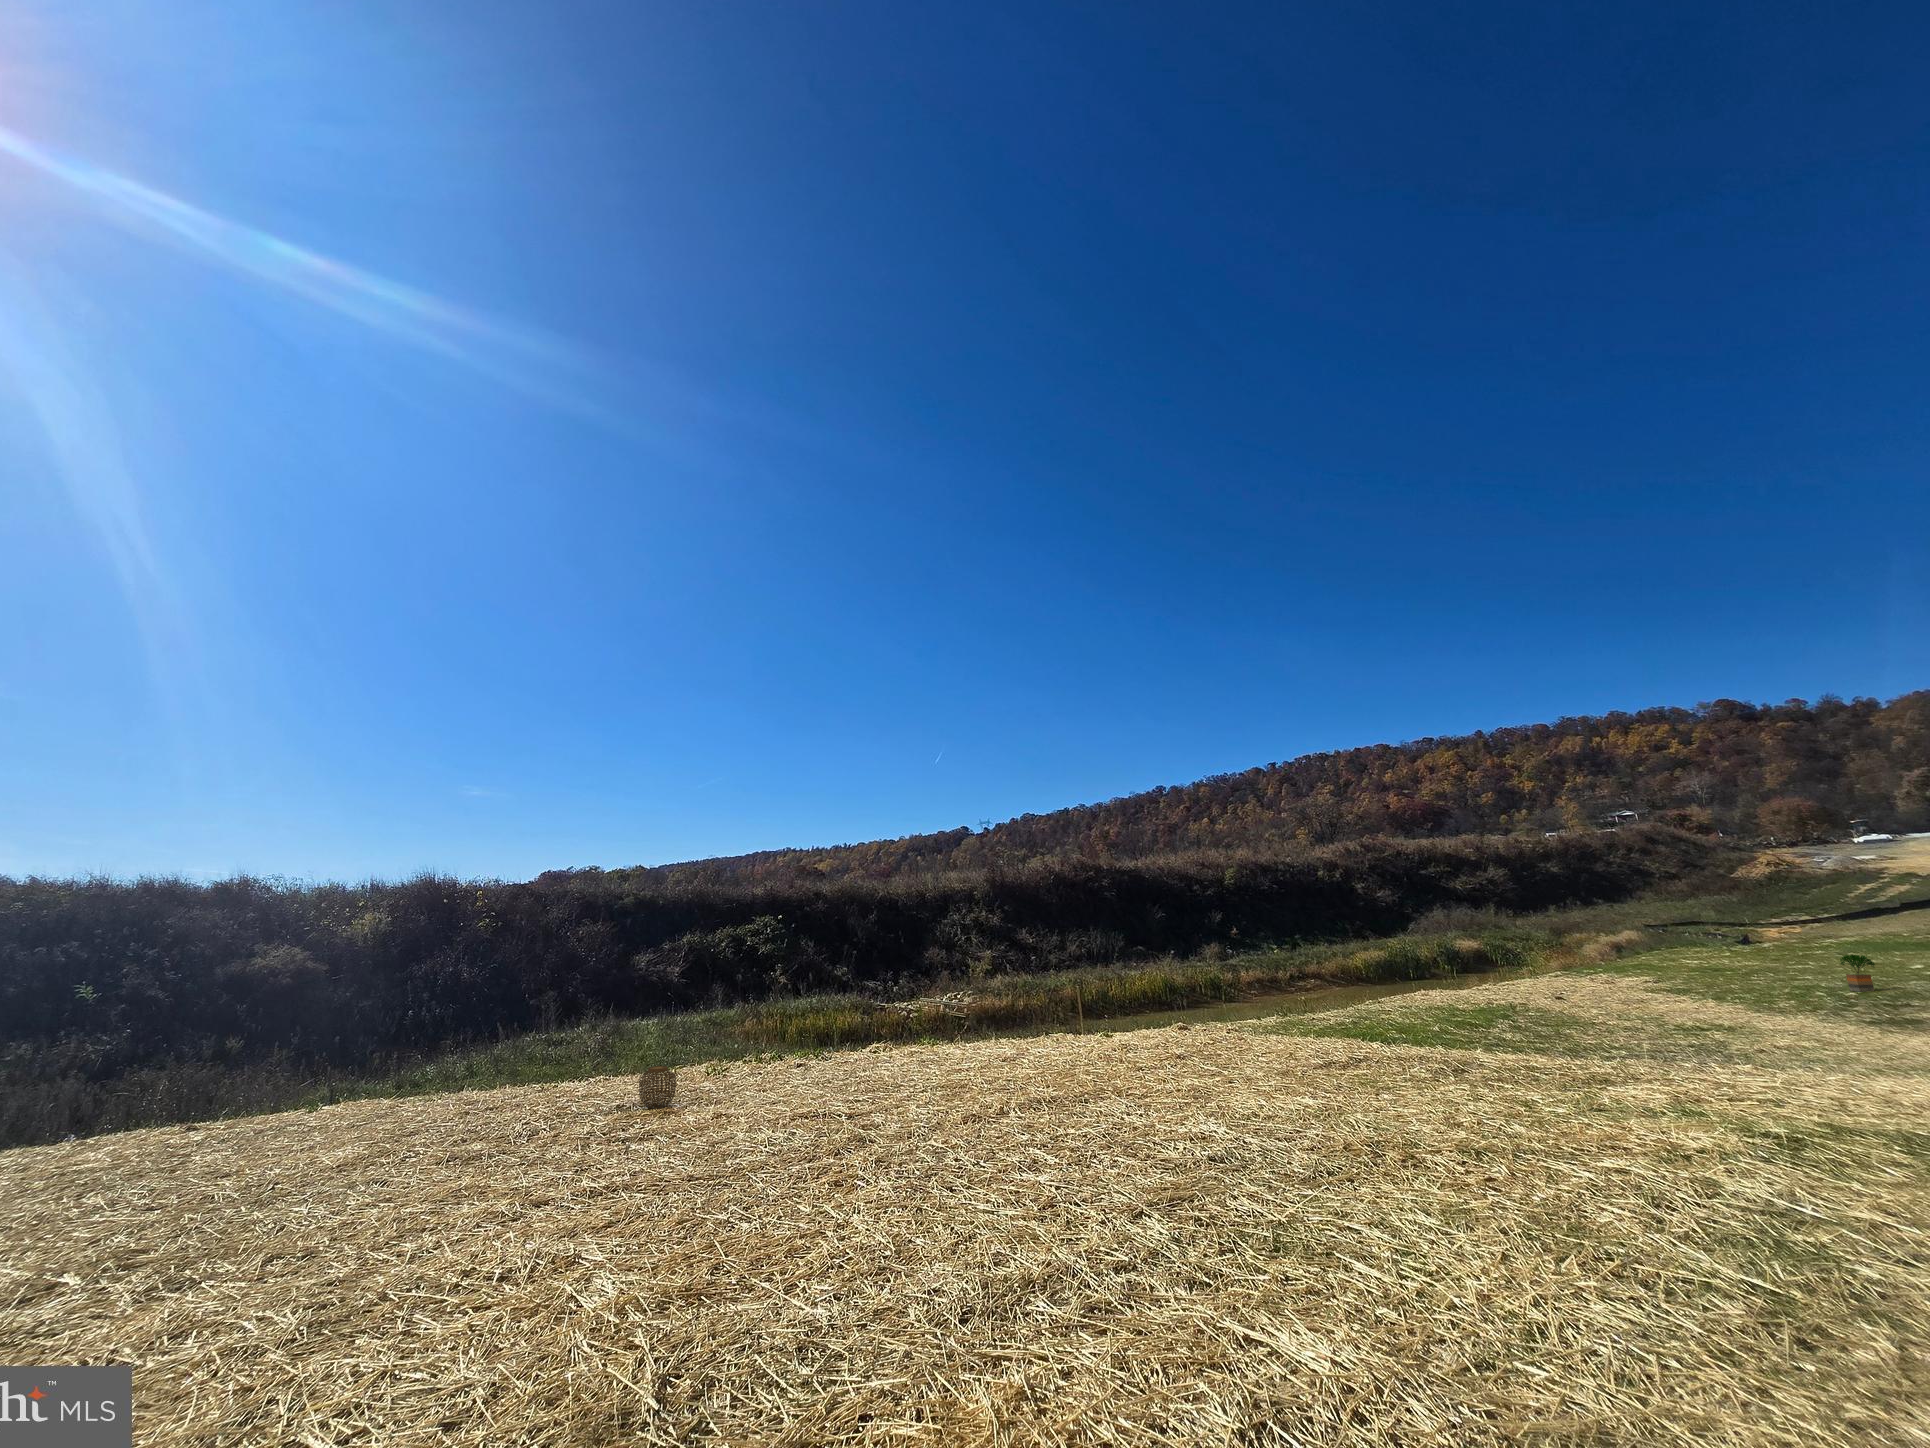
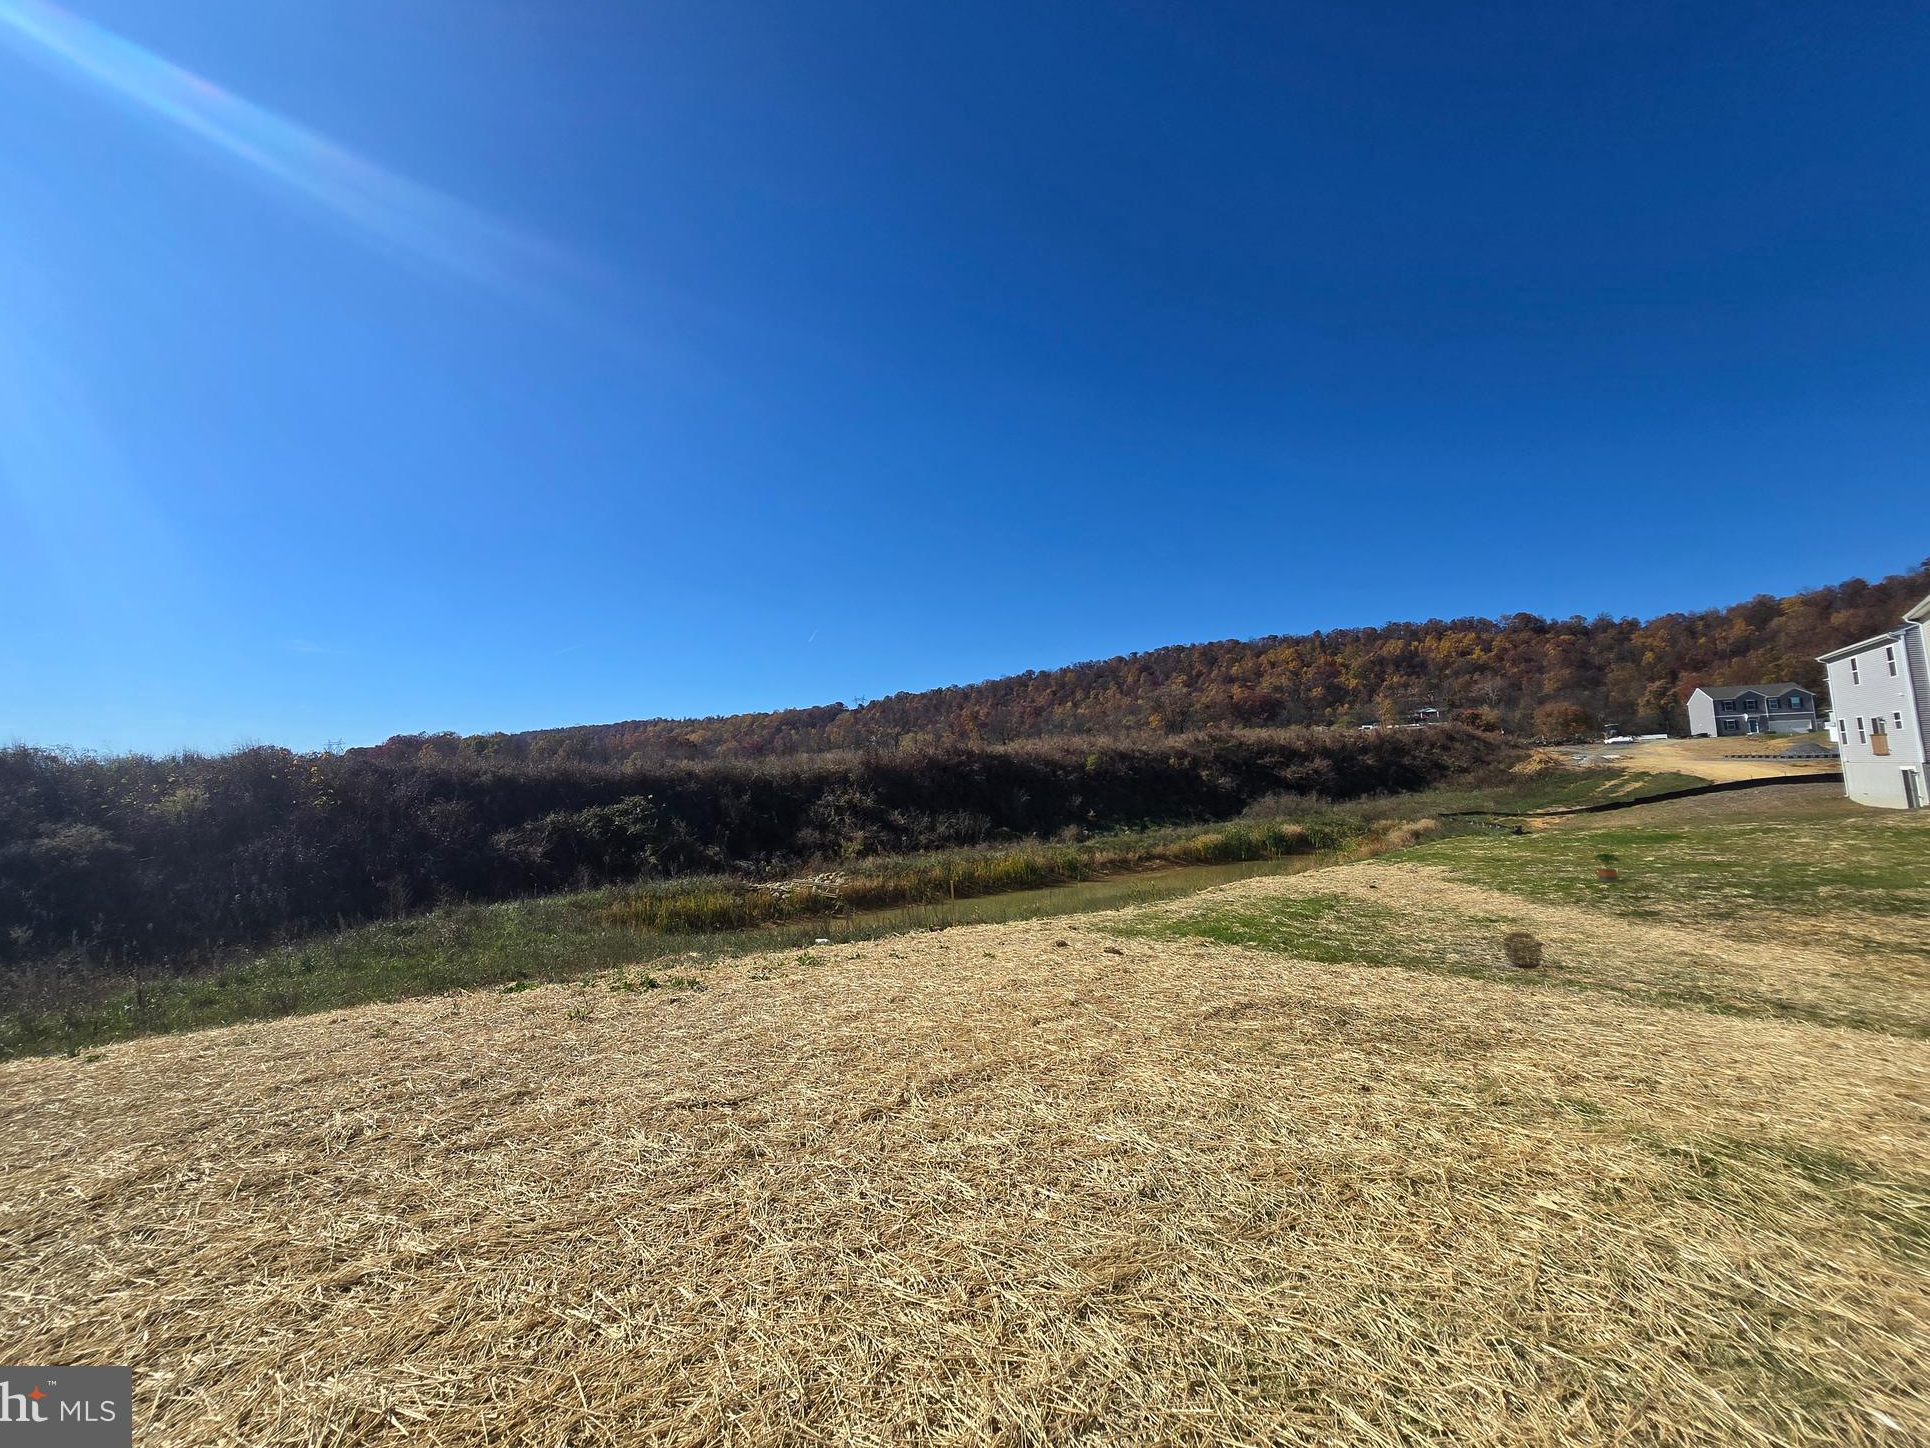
woven basket: present [639,1066,676,1109] -> present [1504,932,1542,968]

